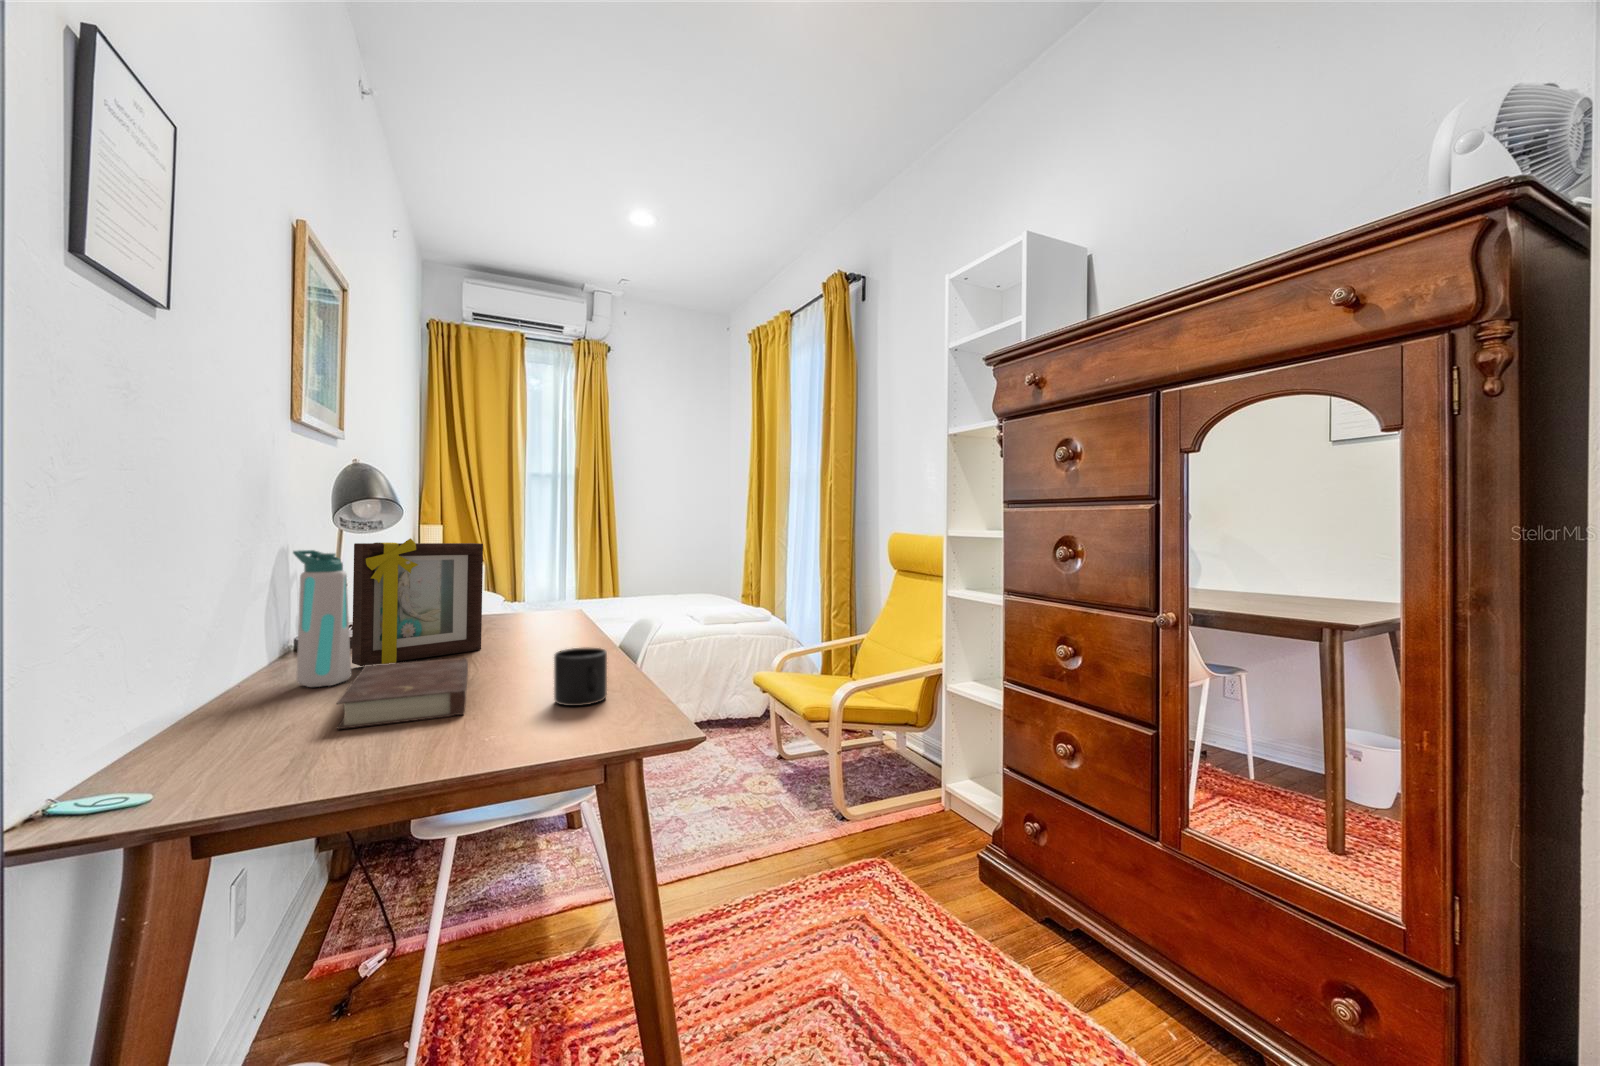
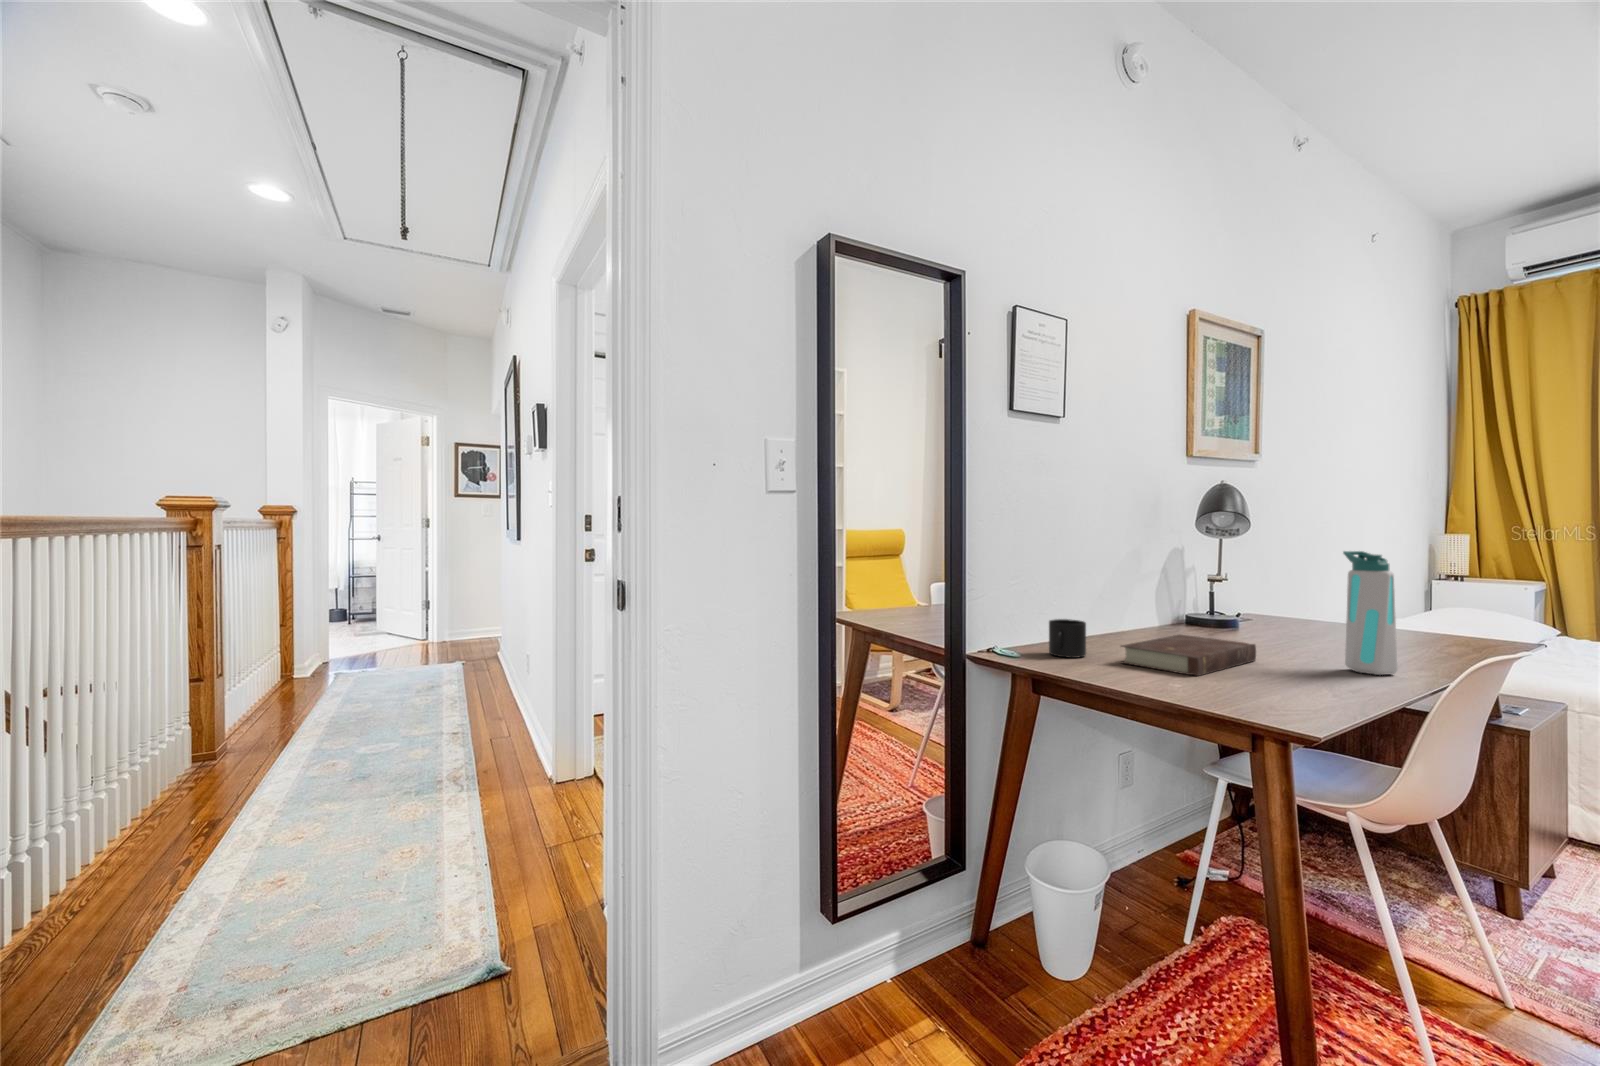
picture frame: present [352,538,483,666] -> none [1199,543,1321,649]
water bottle: present [293,550,351,687] -> present [1343,551,1398,675]
mug: present [554,647,607,706] -> present [1049,619,1086,658]

